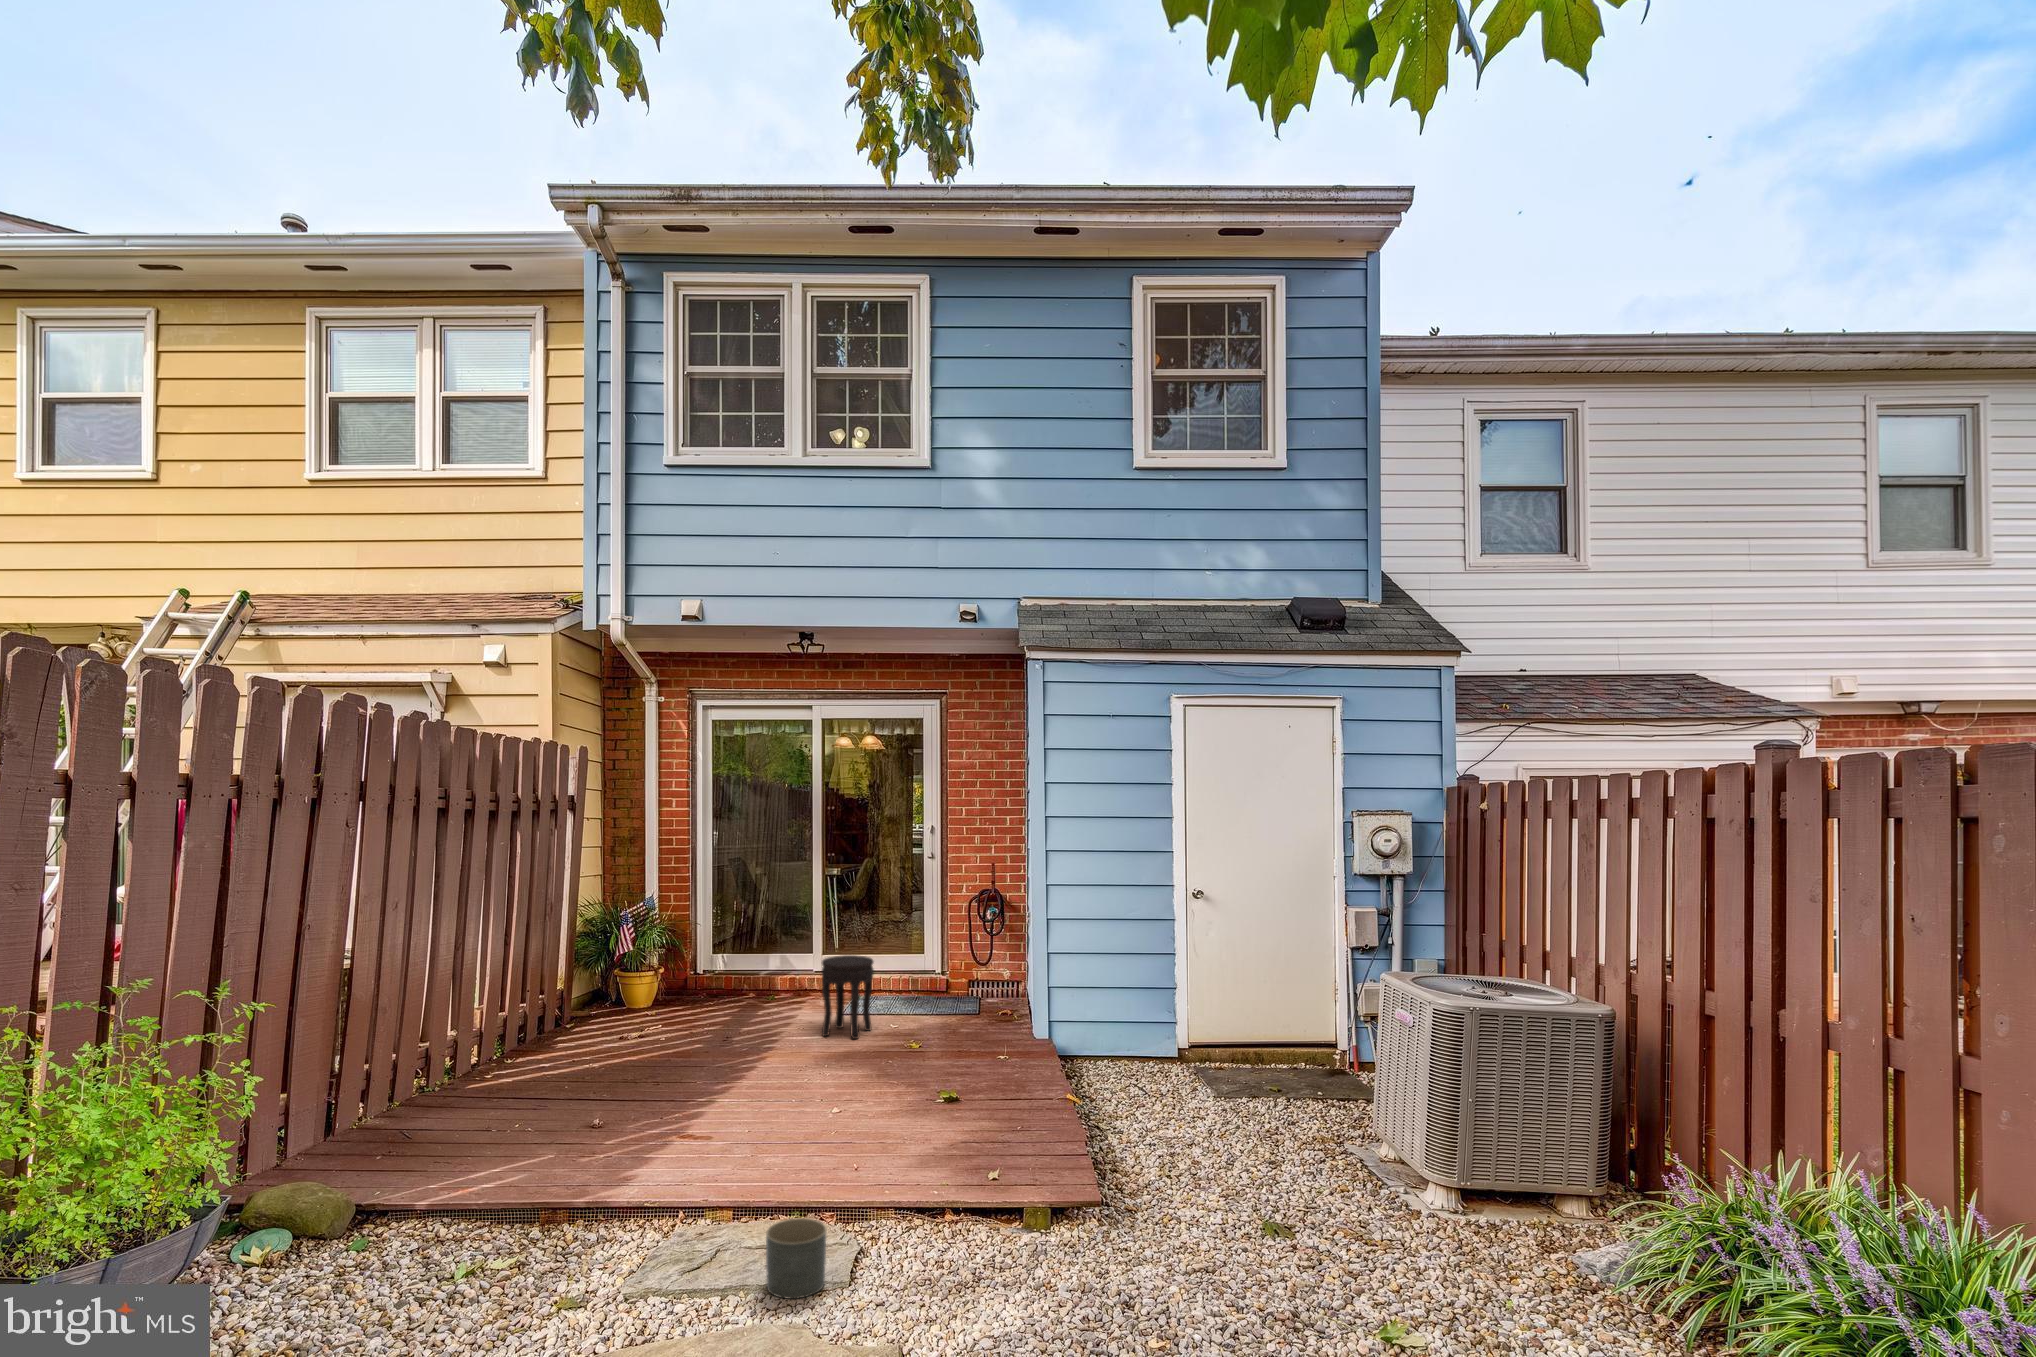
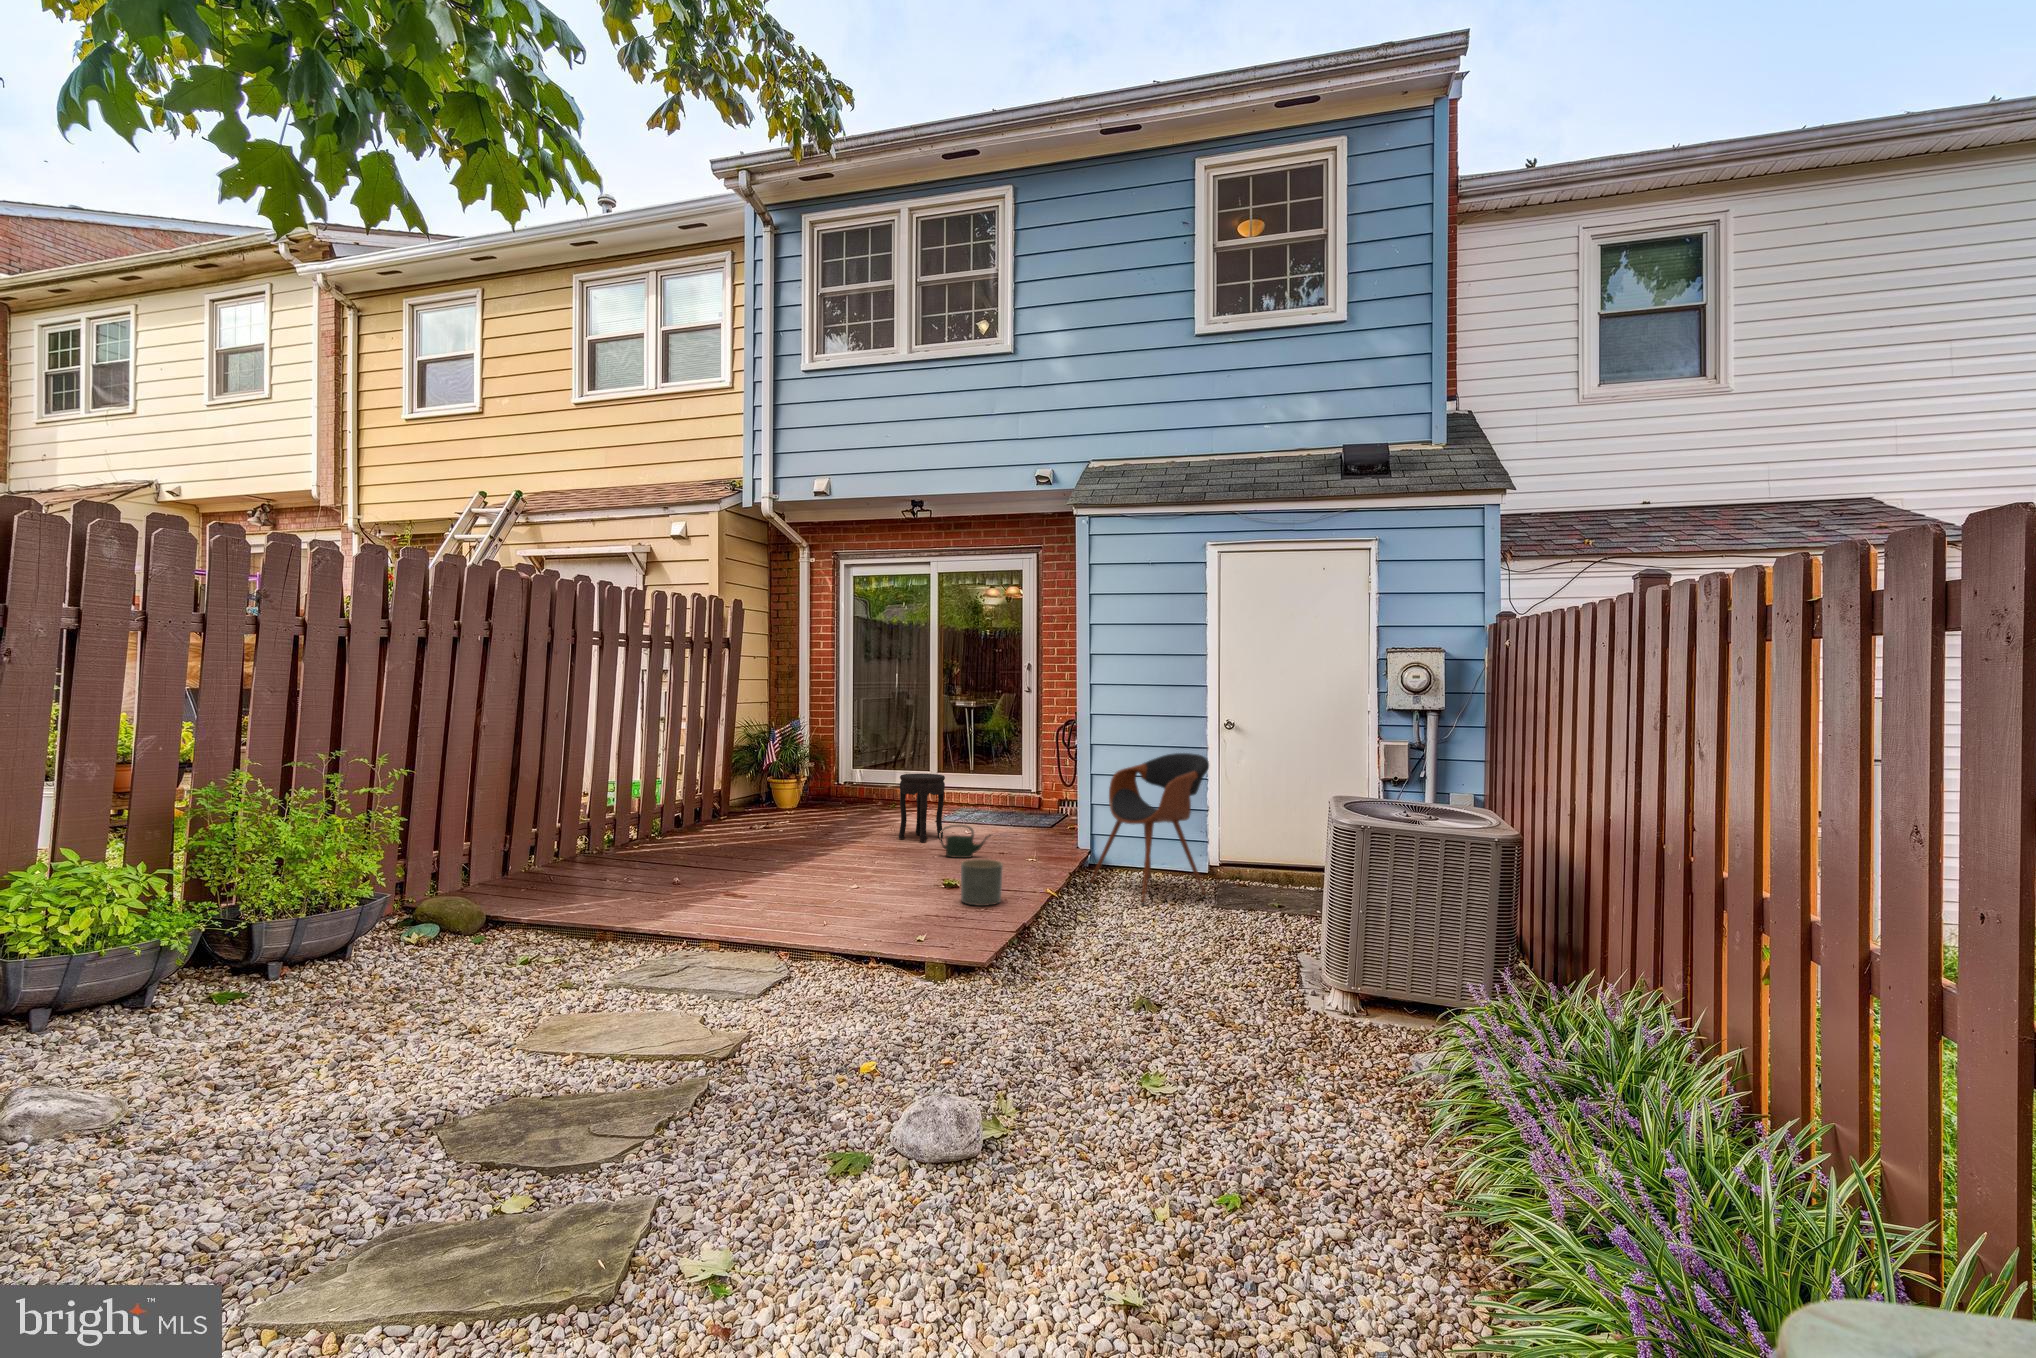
chair: none [1062,926,1192,1102] -> present [1088,753,1209,906]
watering can: none [893,1021,953,1060] -> present [939,825,990,858]
planter: present [766,1218,826,1299] -> present [961,859,1003,906]

